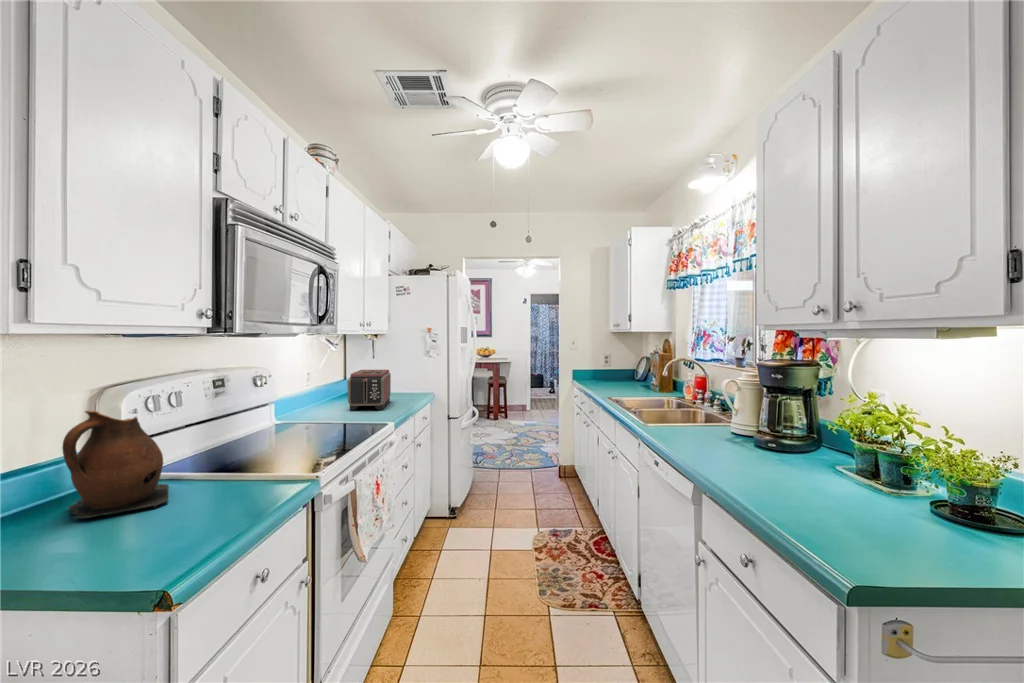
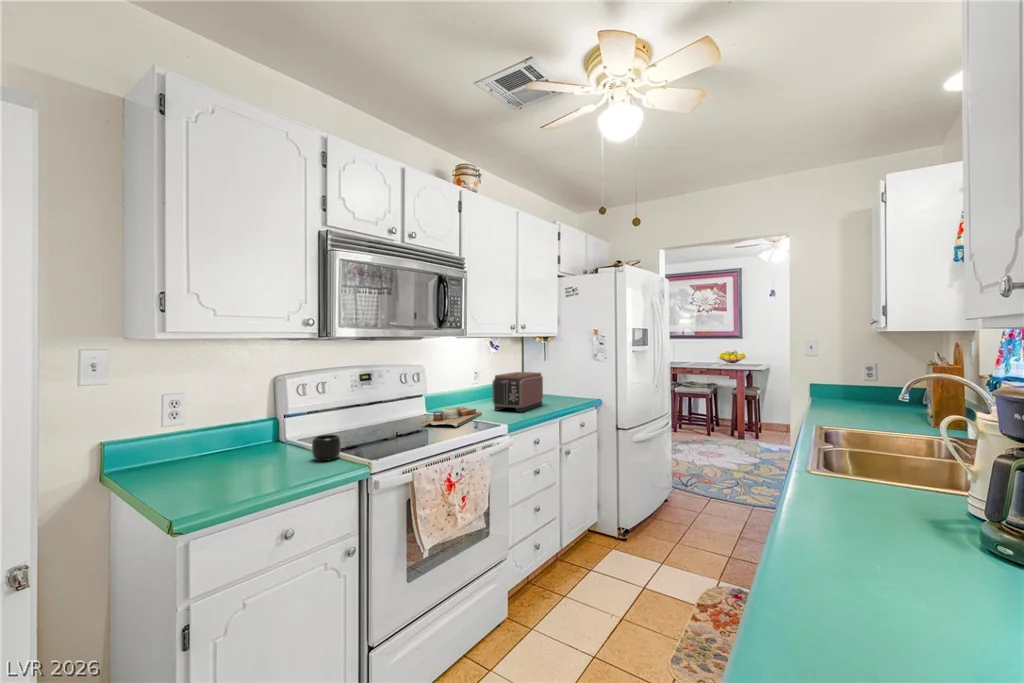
cutting board: none [299,409,344,432] -> present [423,407,482,427]
ceramic pitcher: present [62,411,168,519] -> none [210,392,286,466]
mug: none [228,452,266,486] -> present [312,435,341,461]

